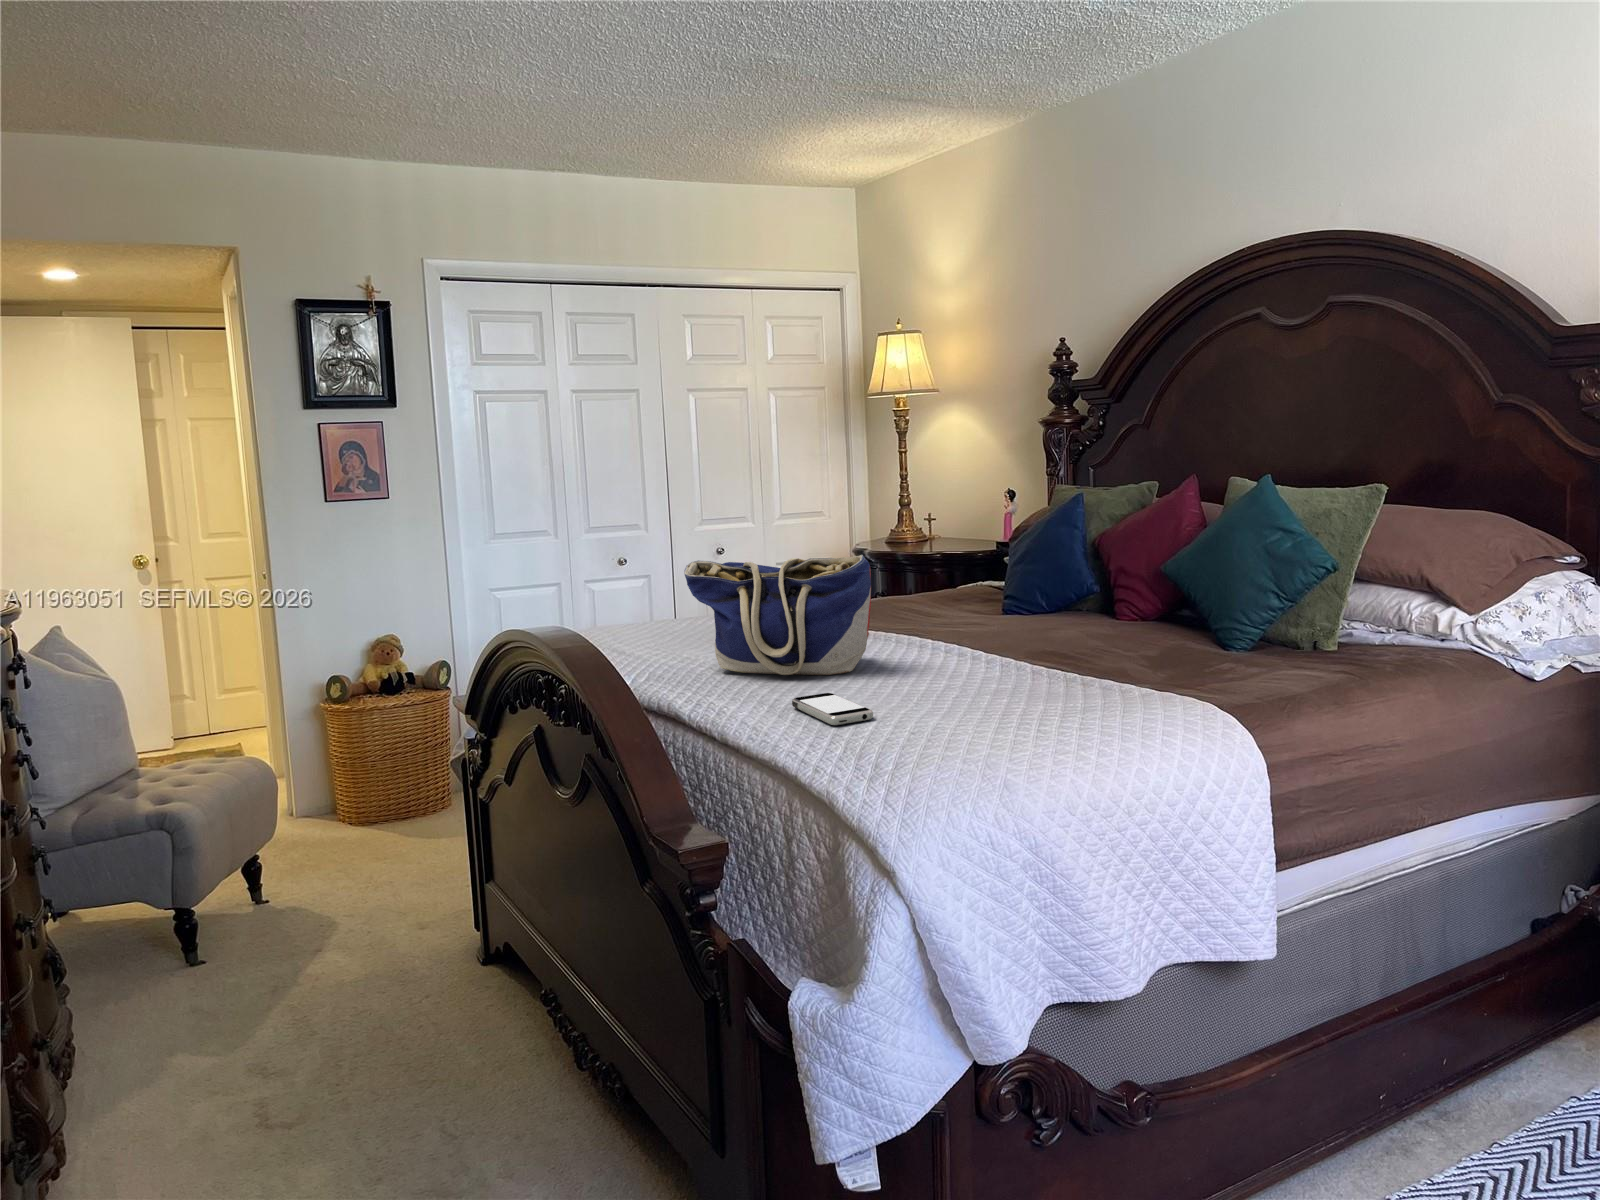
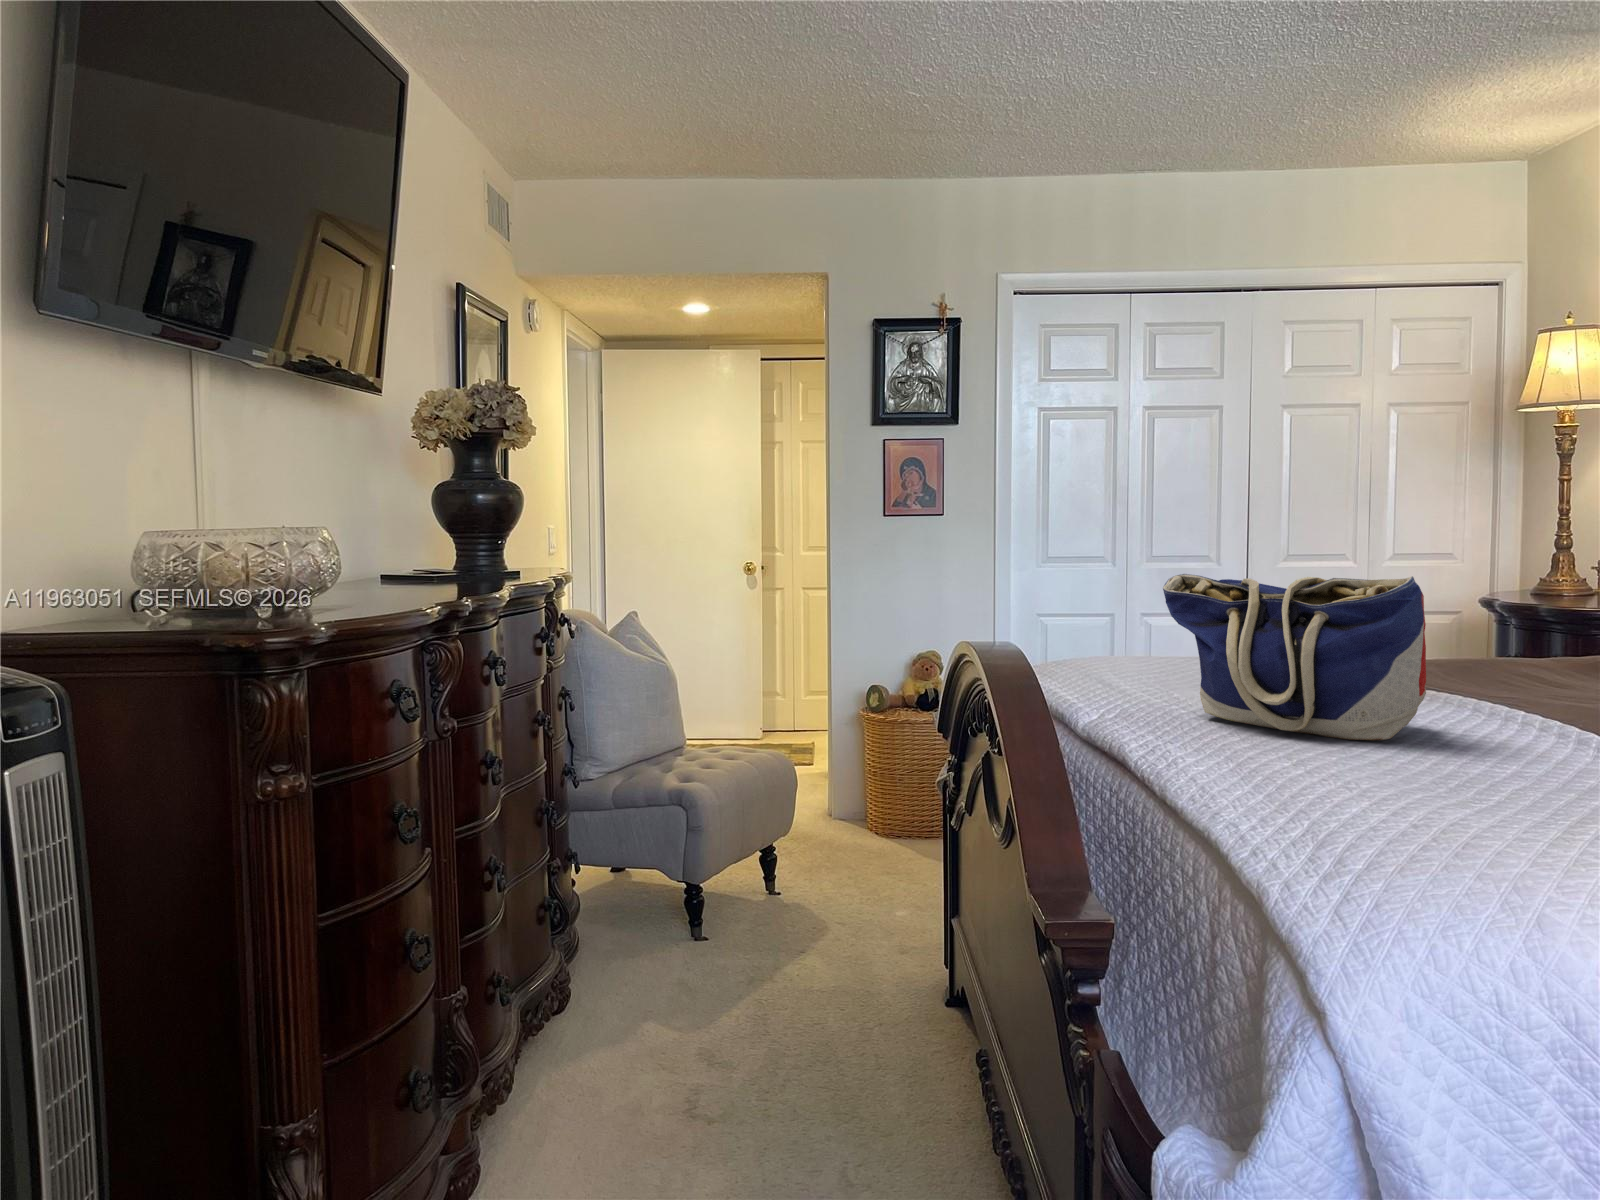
smartphone: present [792,693,873,725] -> none [1264,756,1374,800]

